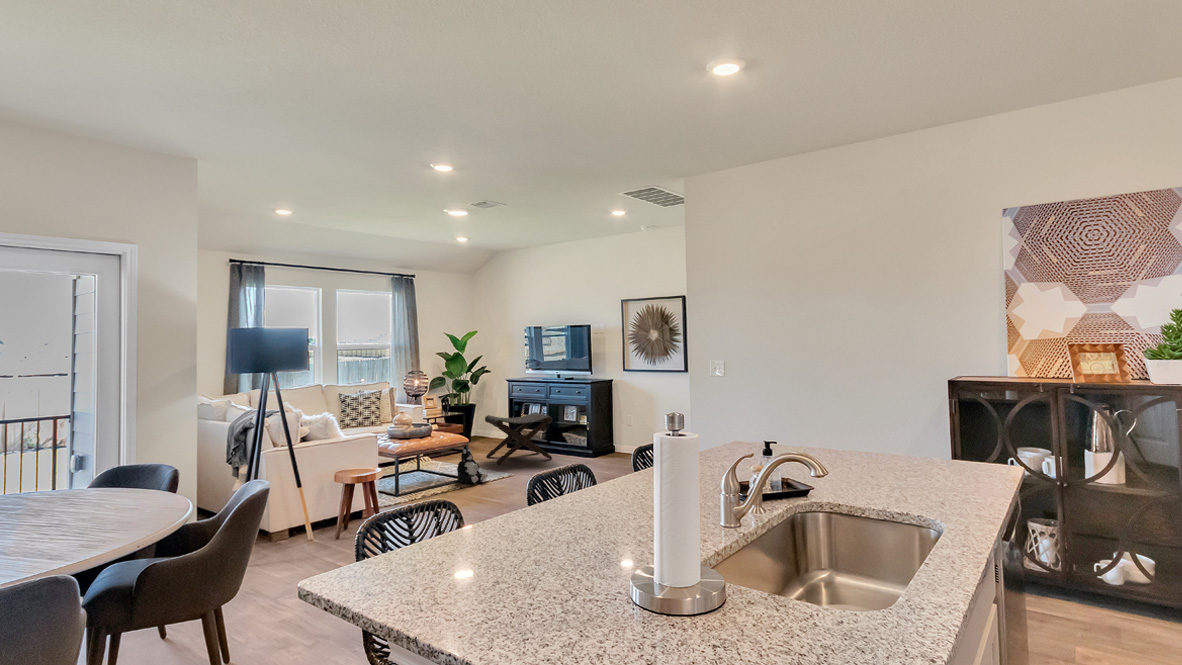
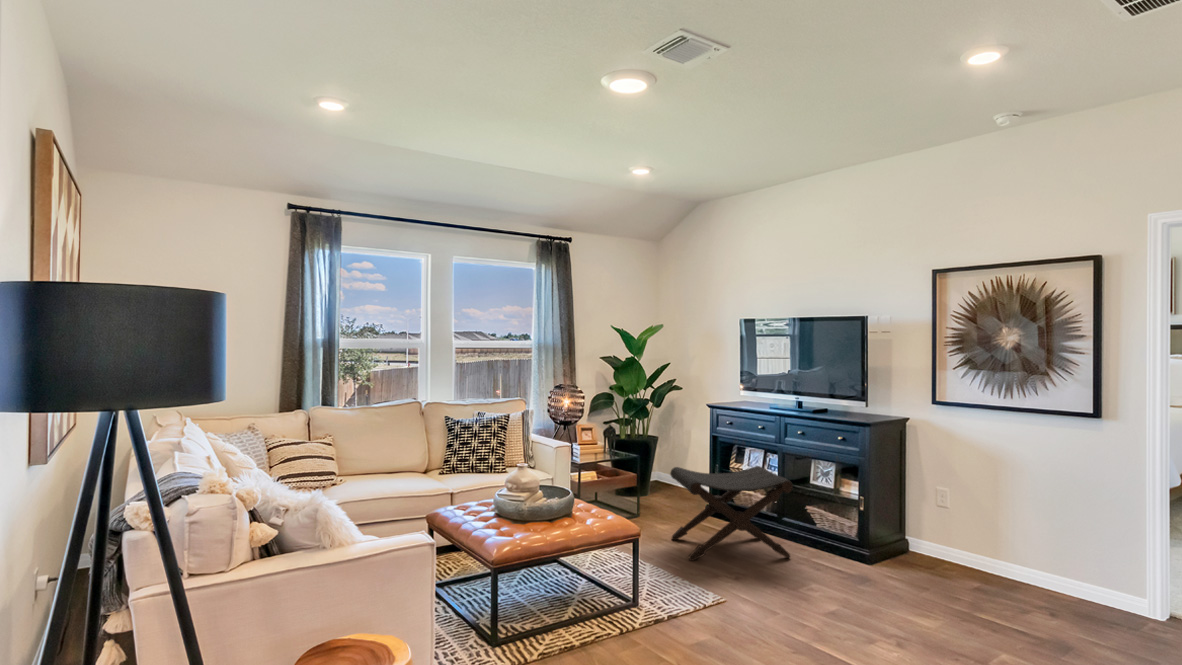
plush toy: present [457,448,488,483] -> none [614,544,672,618]

